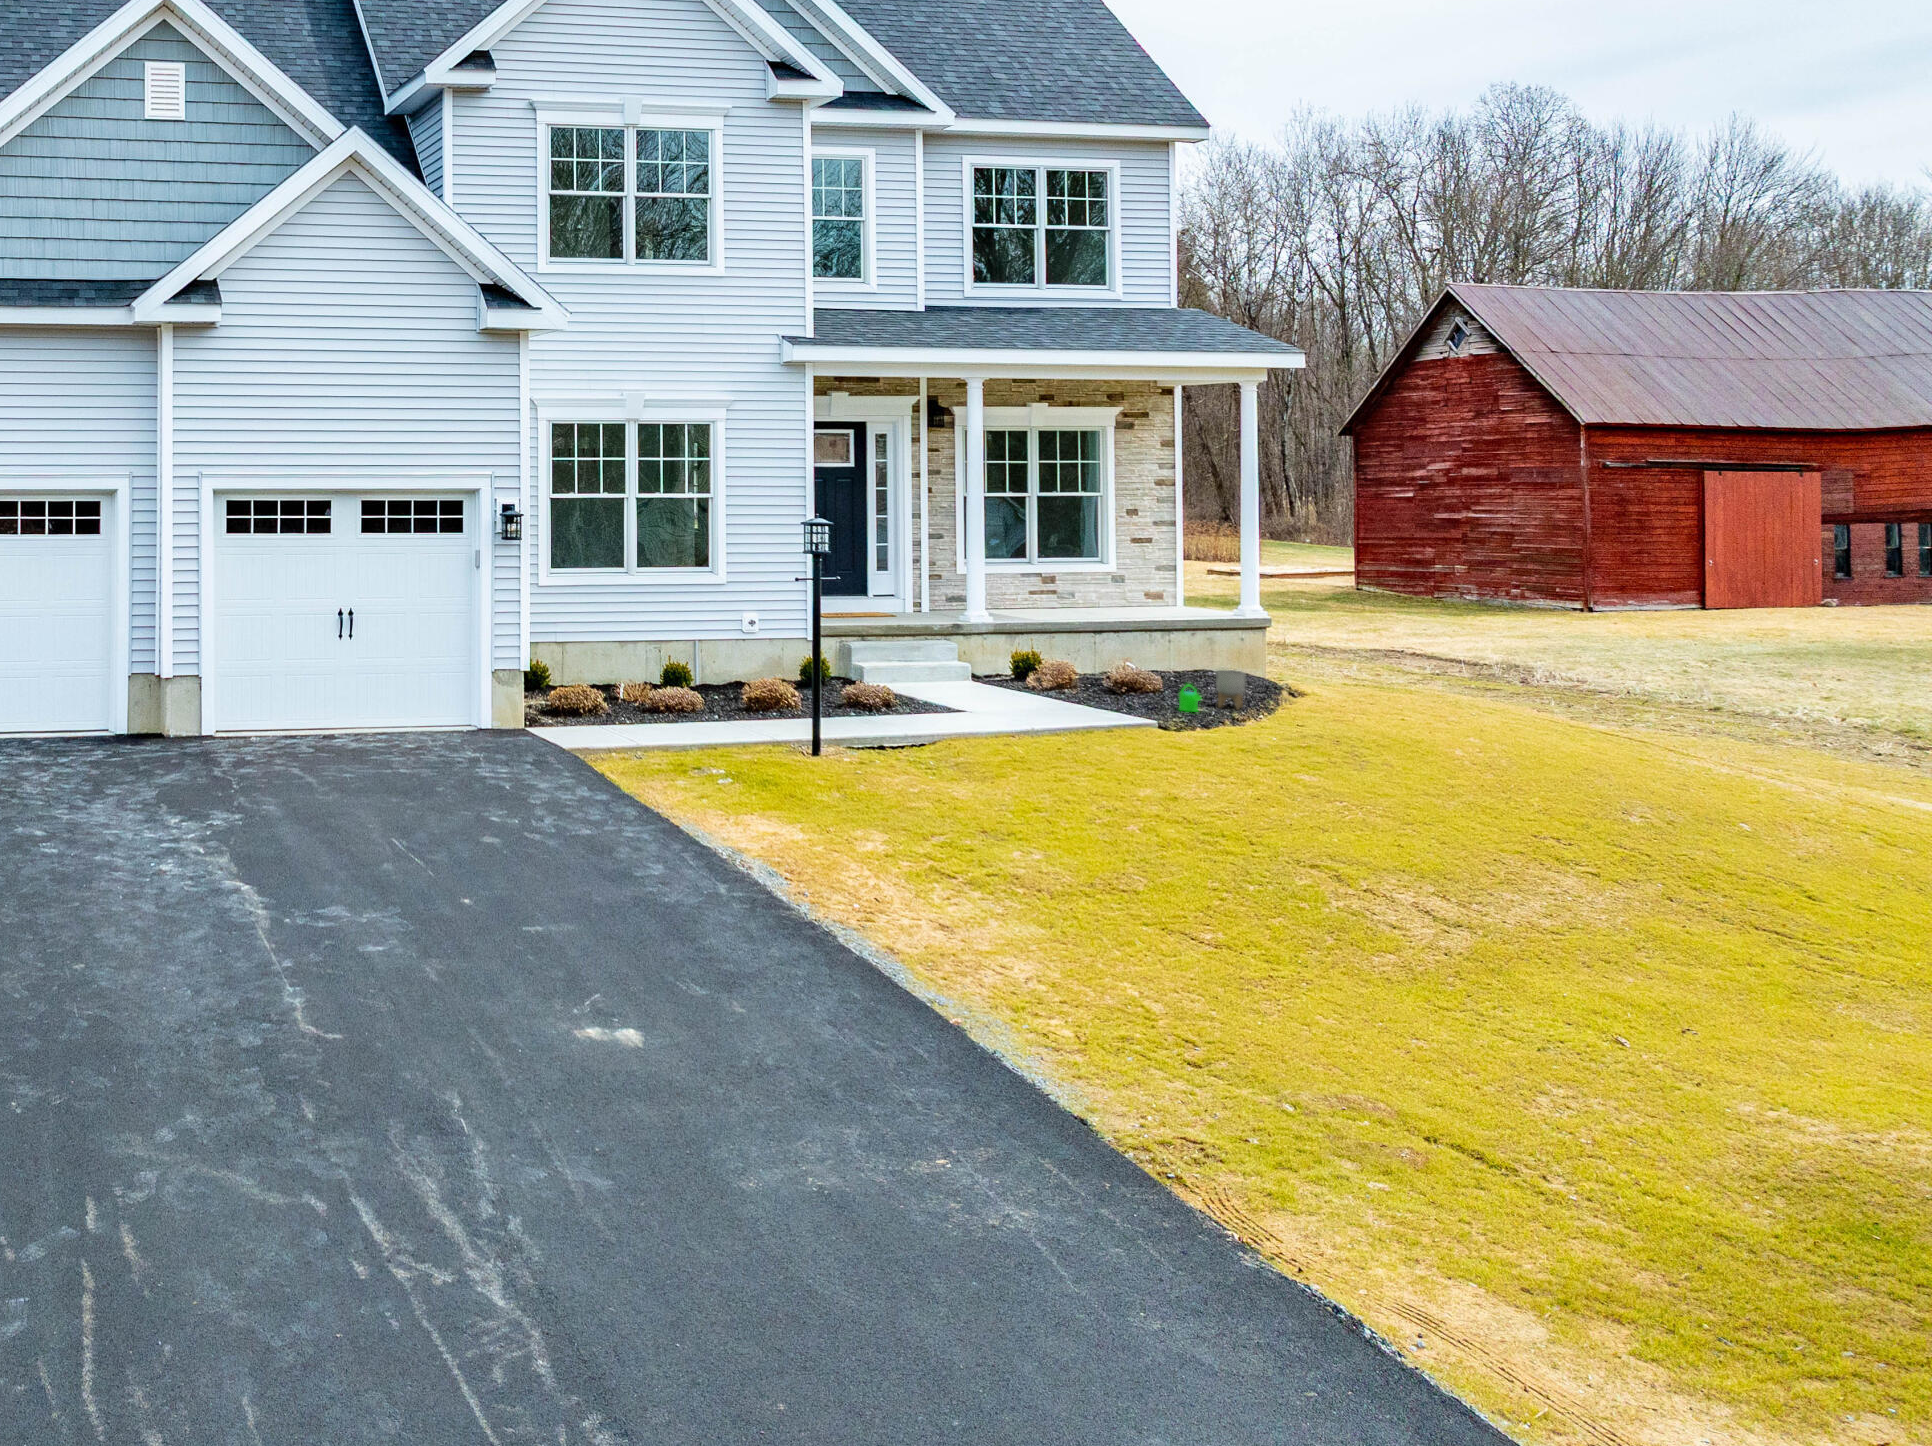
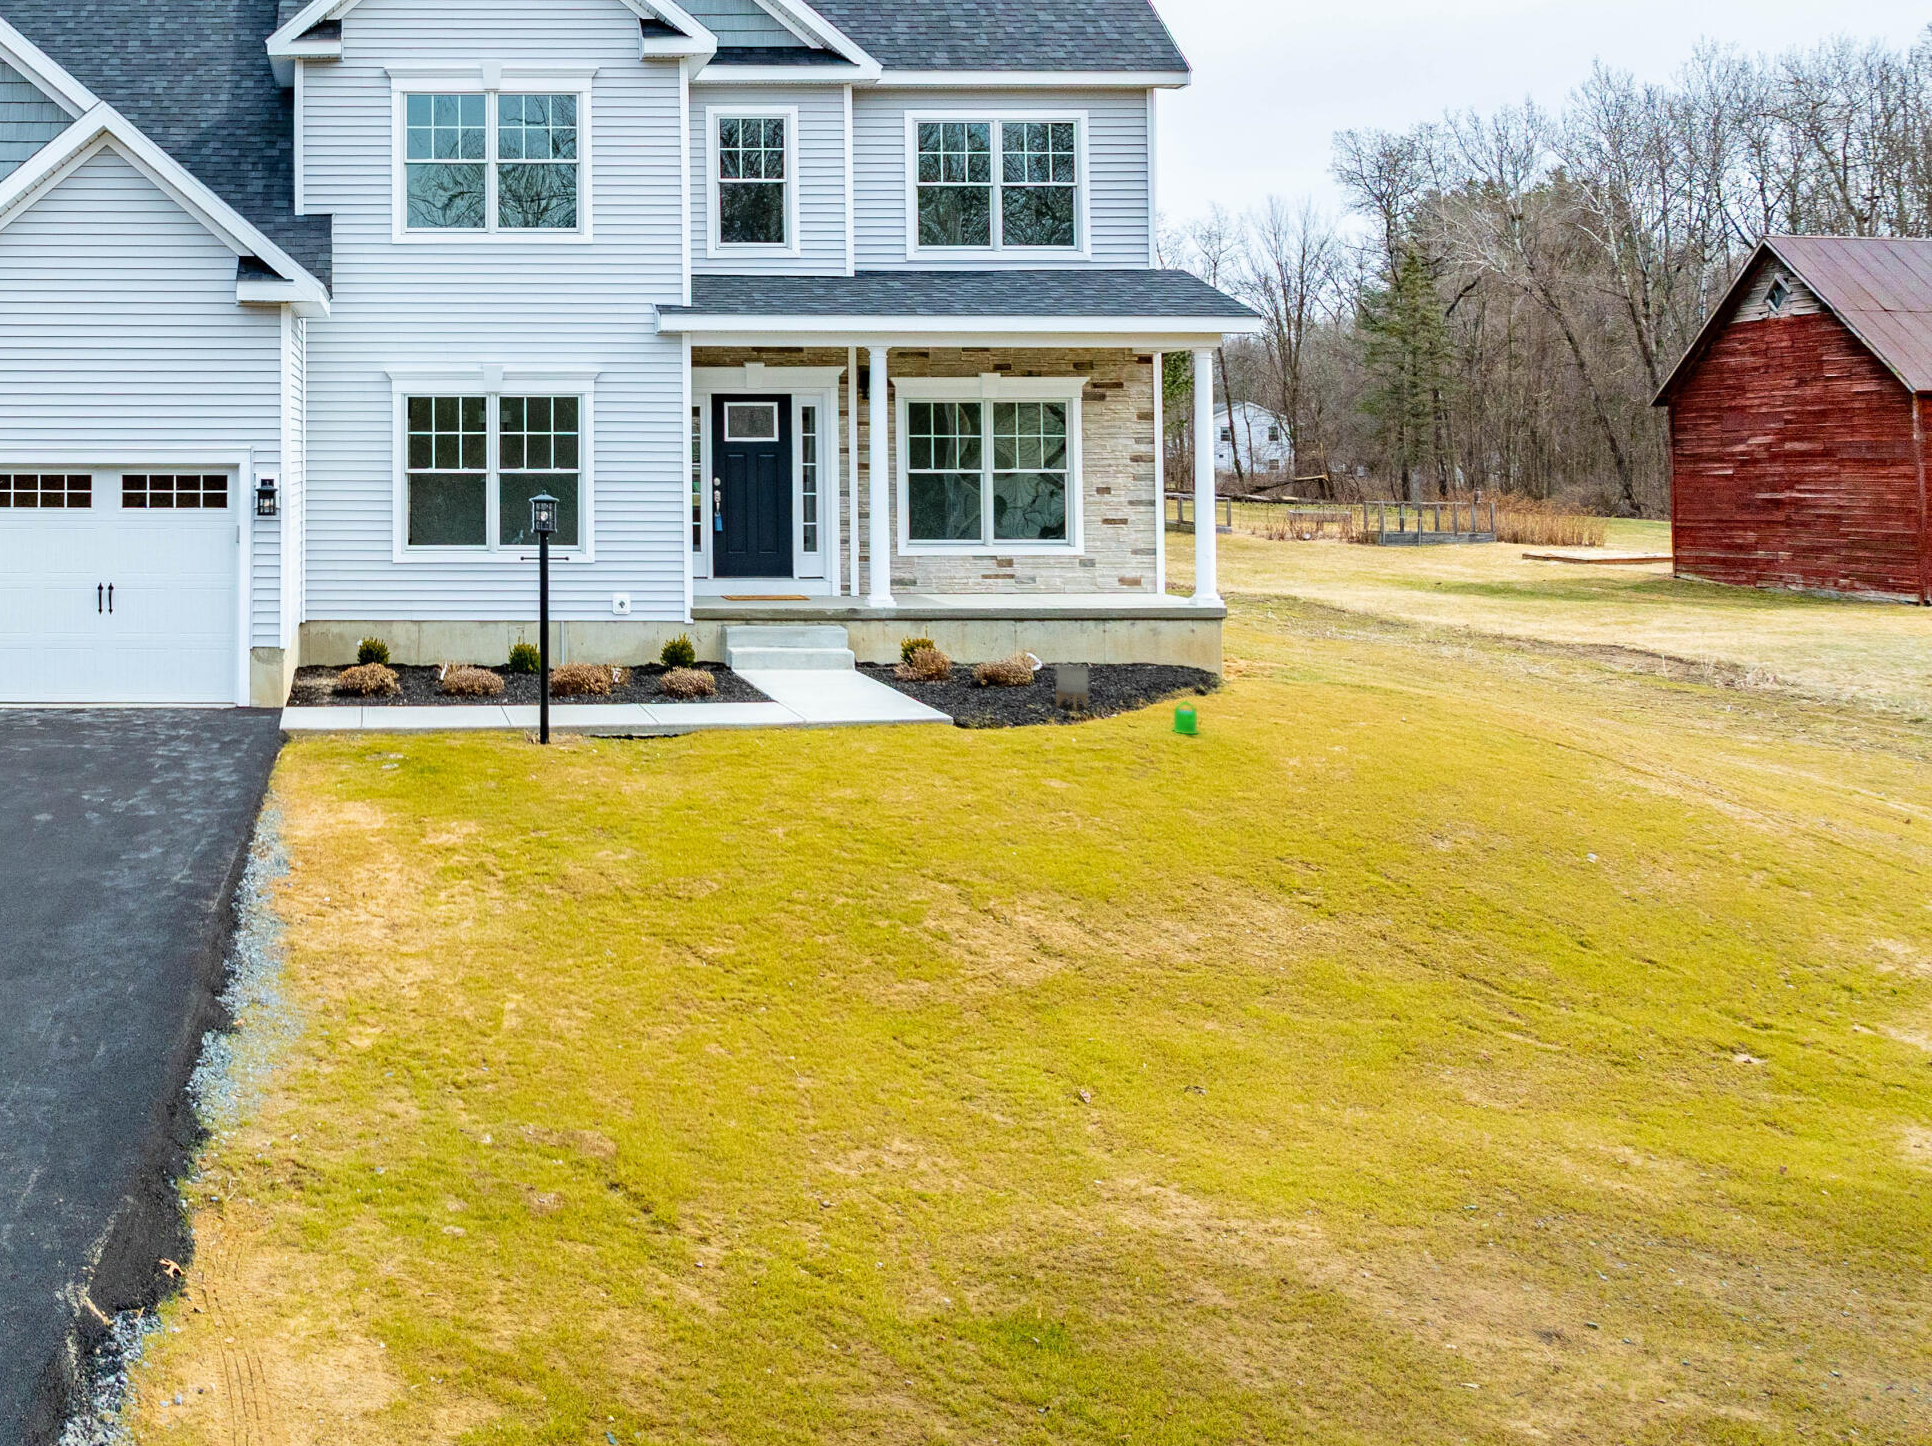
watering can: present [1179,684,1201,712] -> present [1174,701,1197,734]

